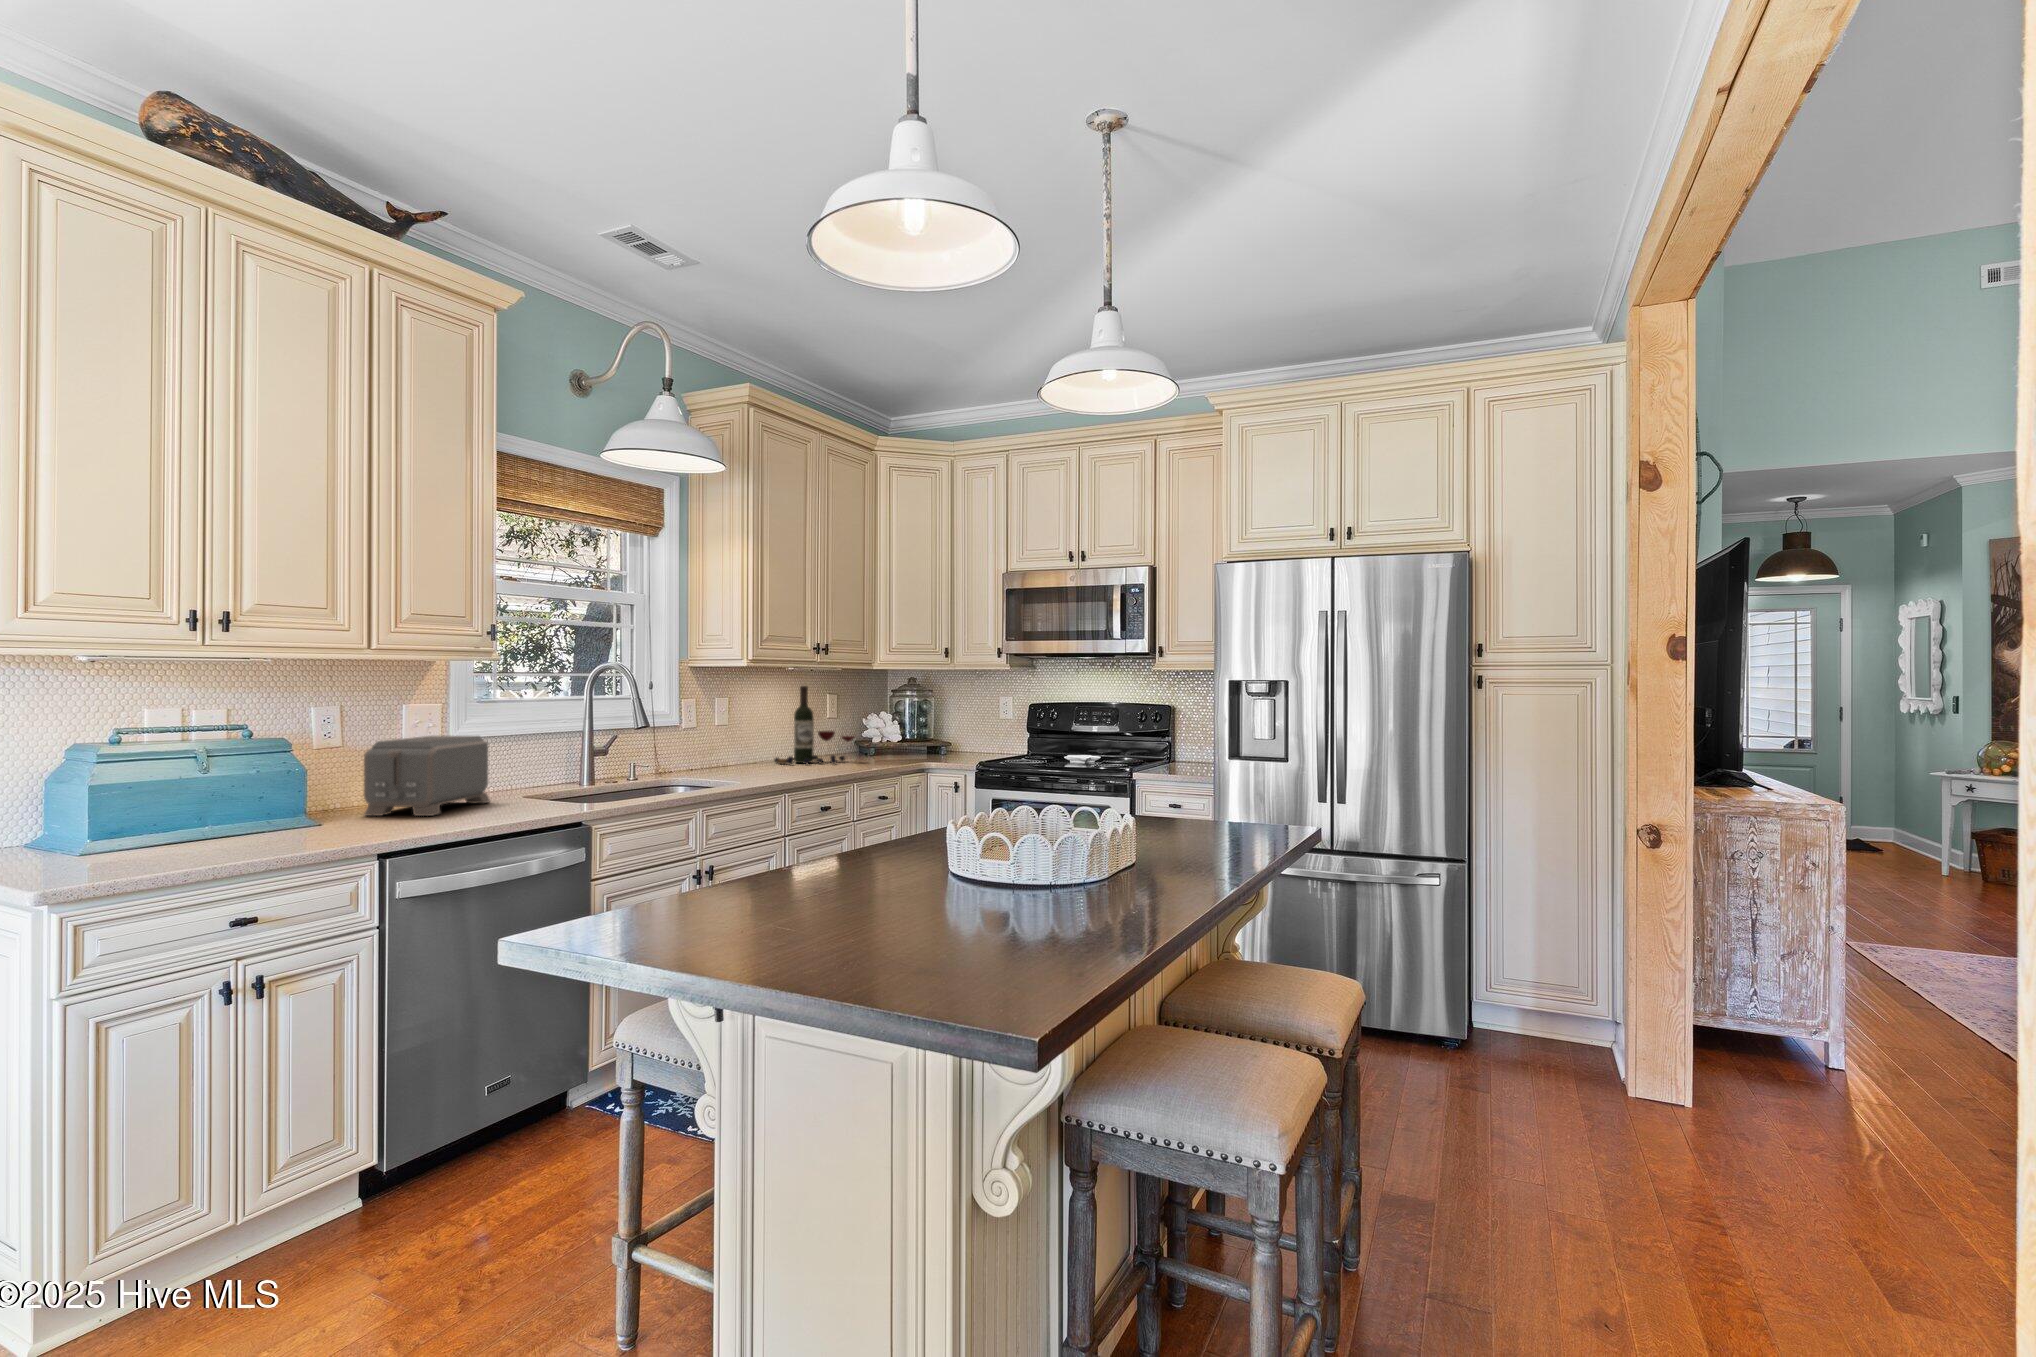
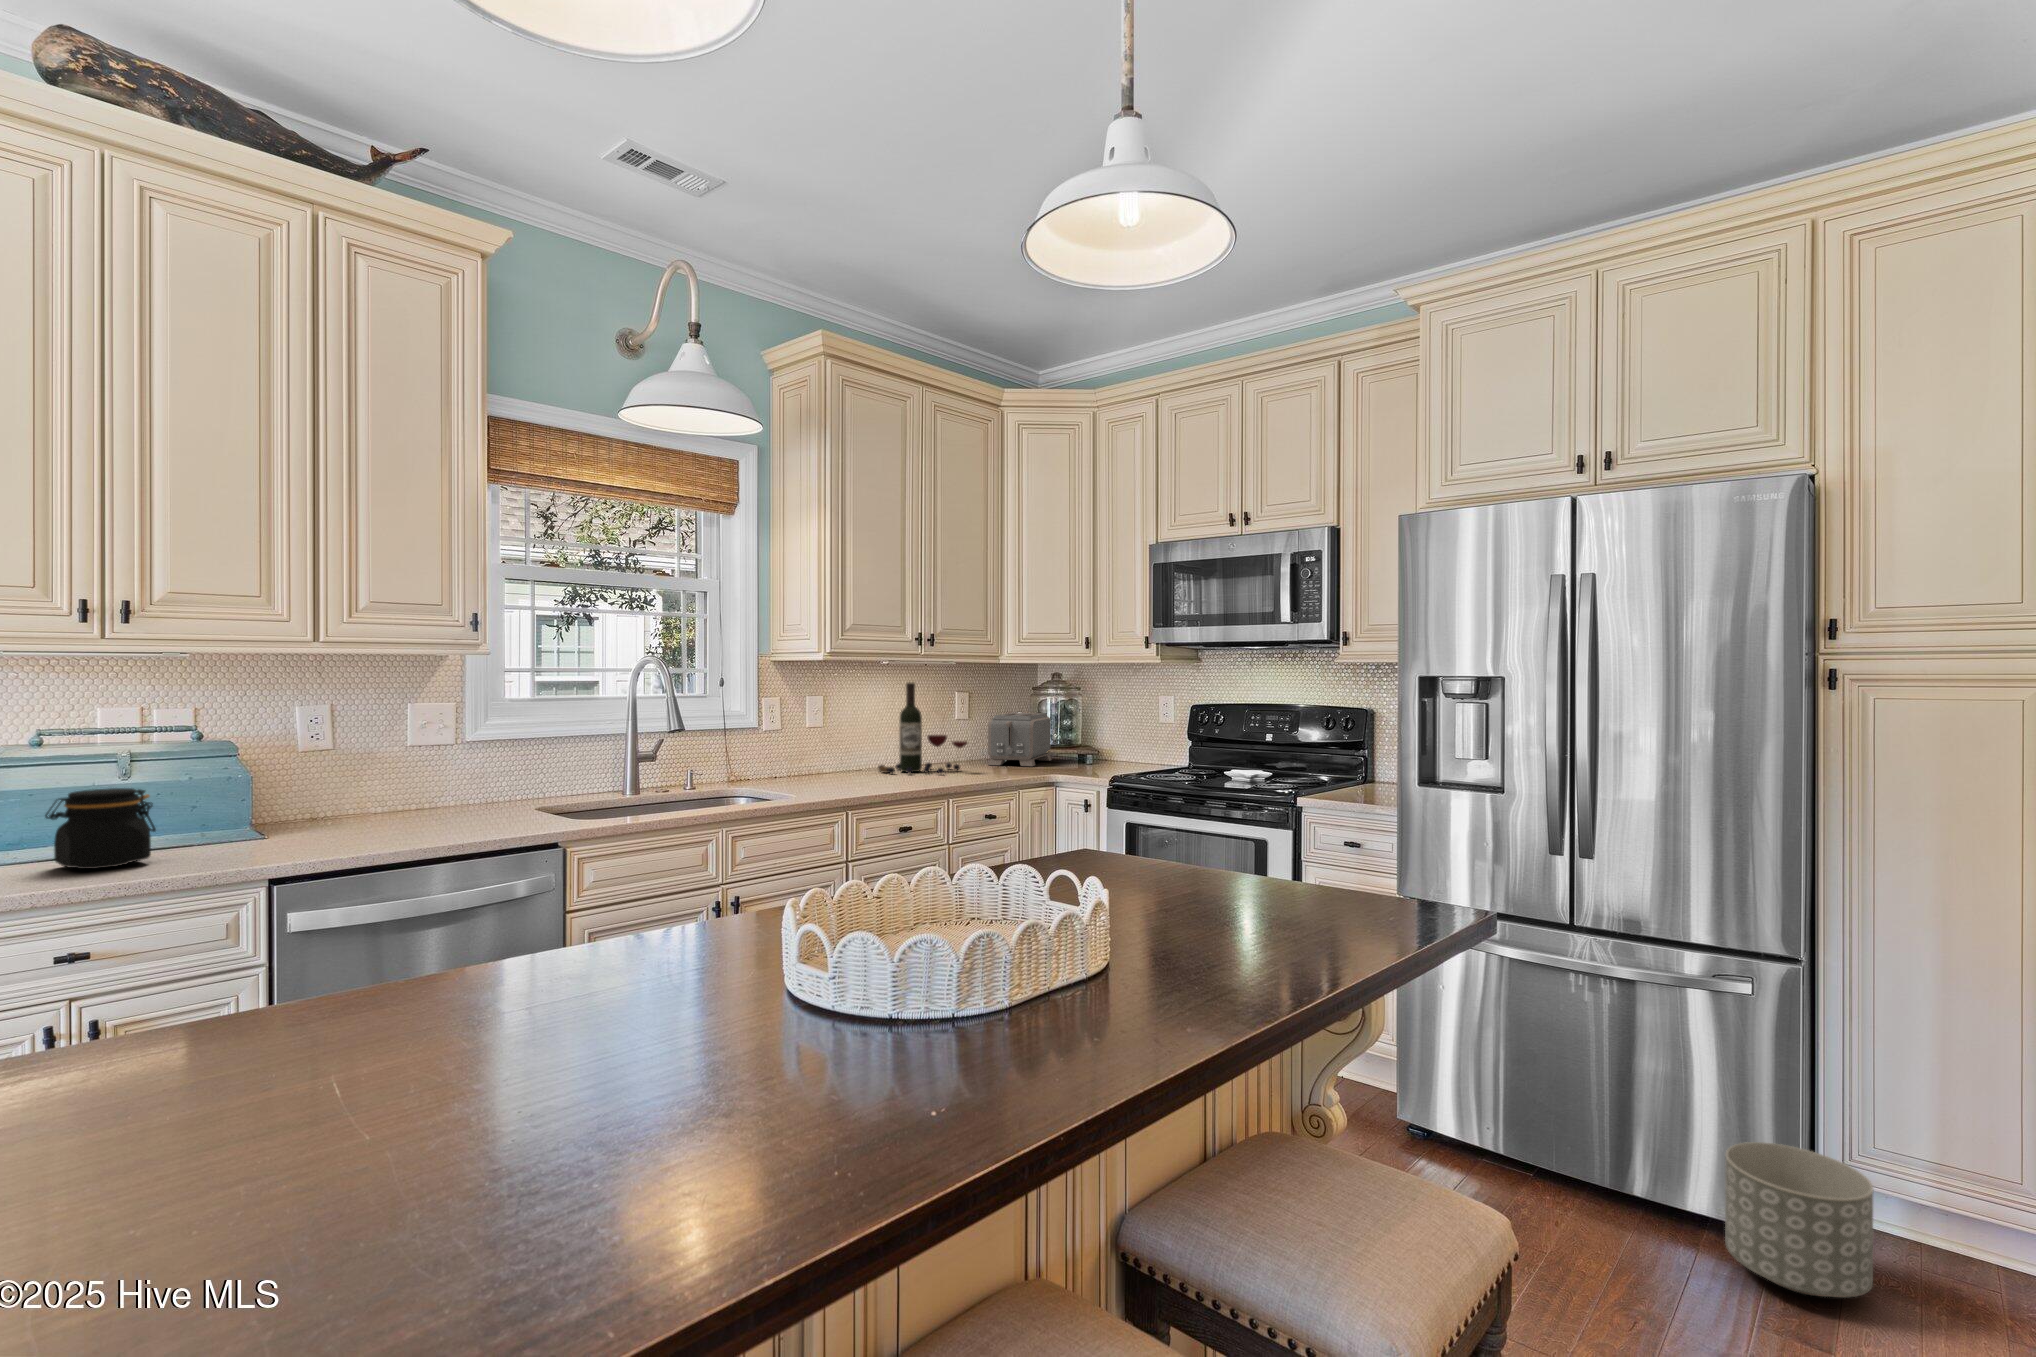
toaster: present [364,736,490,816] -> present [988,713,1052,766]
jar: none [181,779,268,849] -> present [45,788,156,869]
planter: none [1433,983,1515,1072] -> present [1725,1142,1873,1298]

